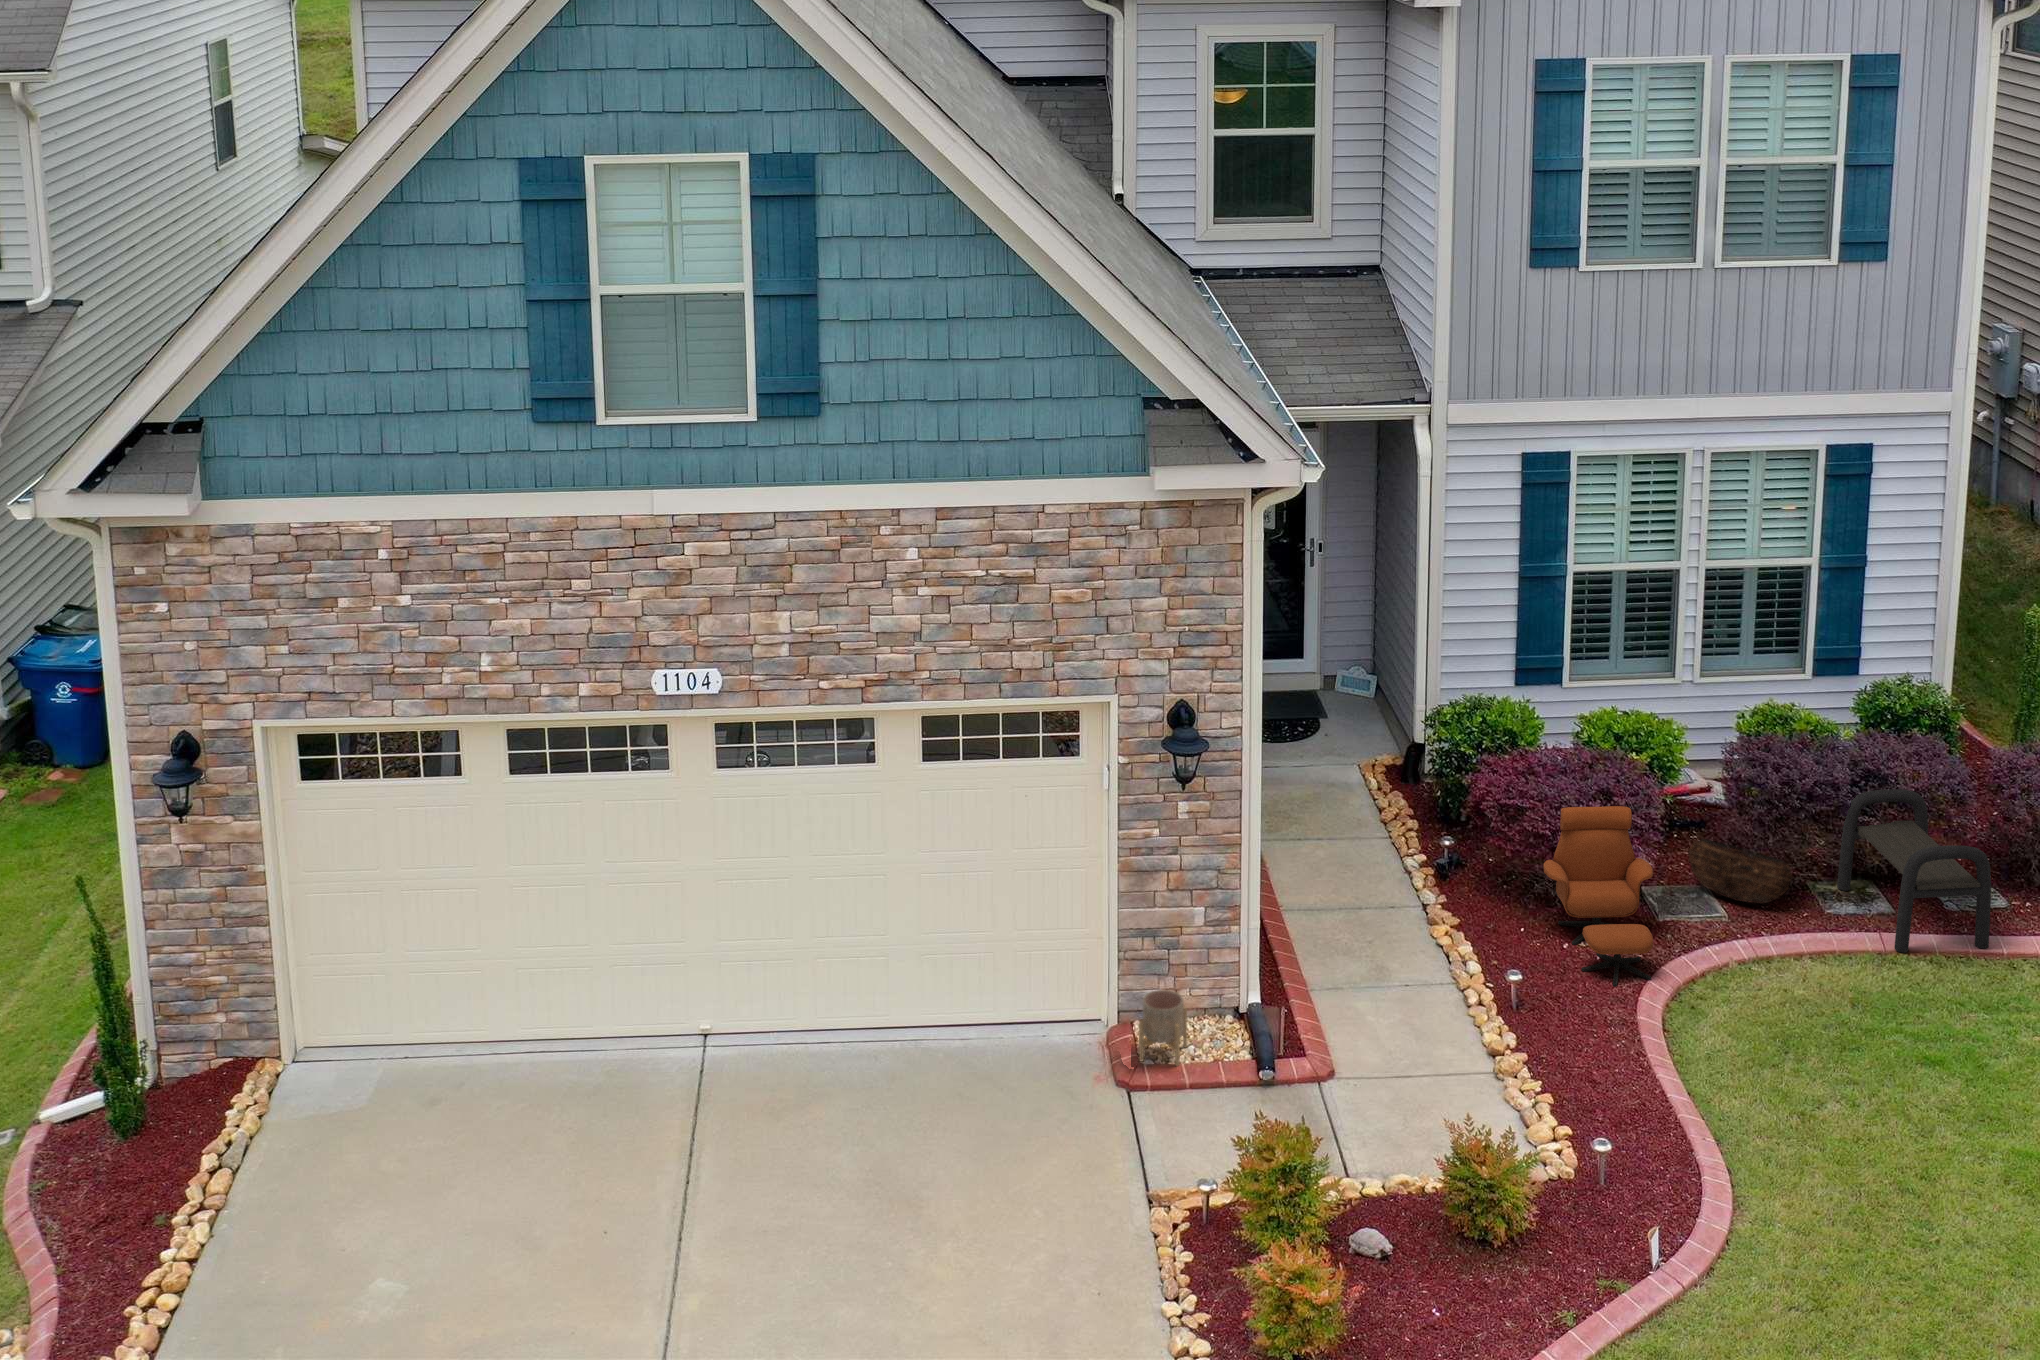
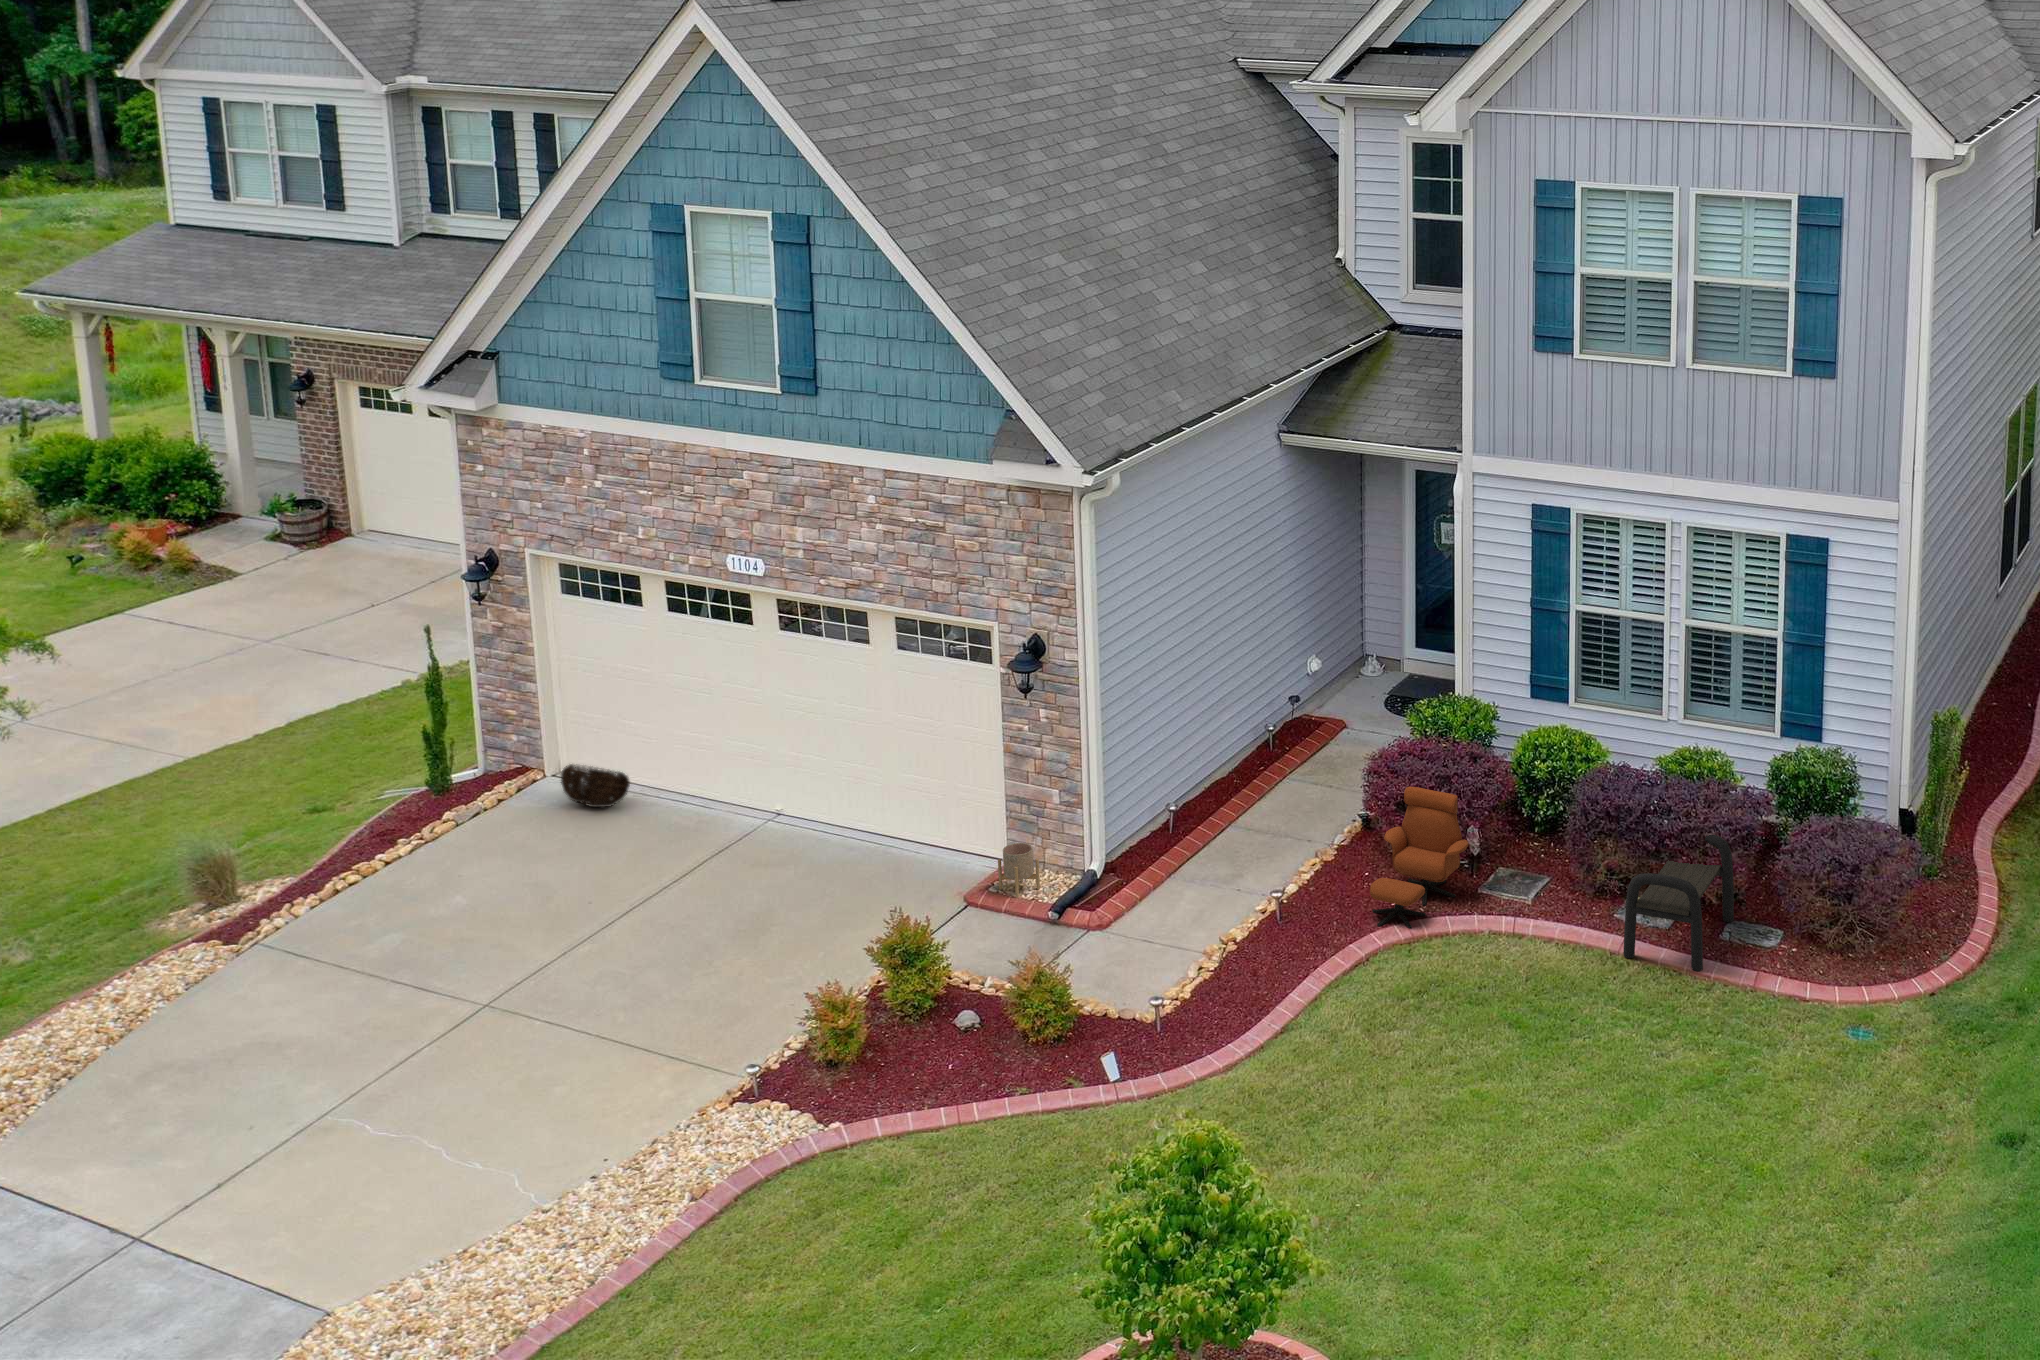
basket: present [1688,839,1793,904] -> present [561,764,630,807]

